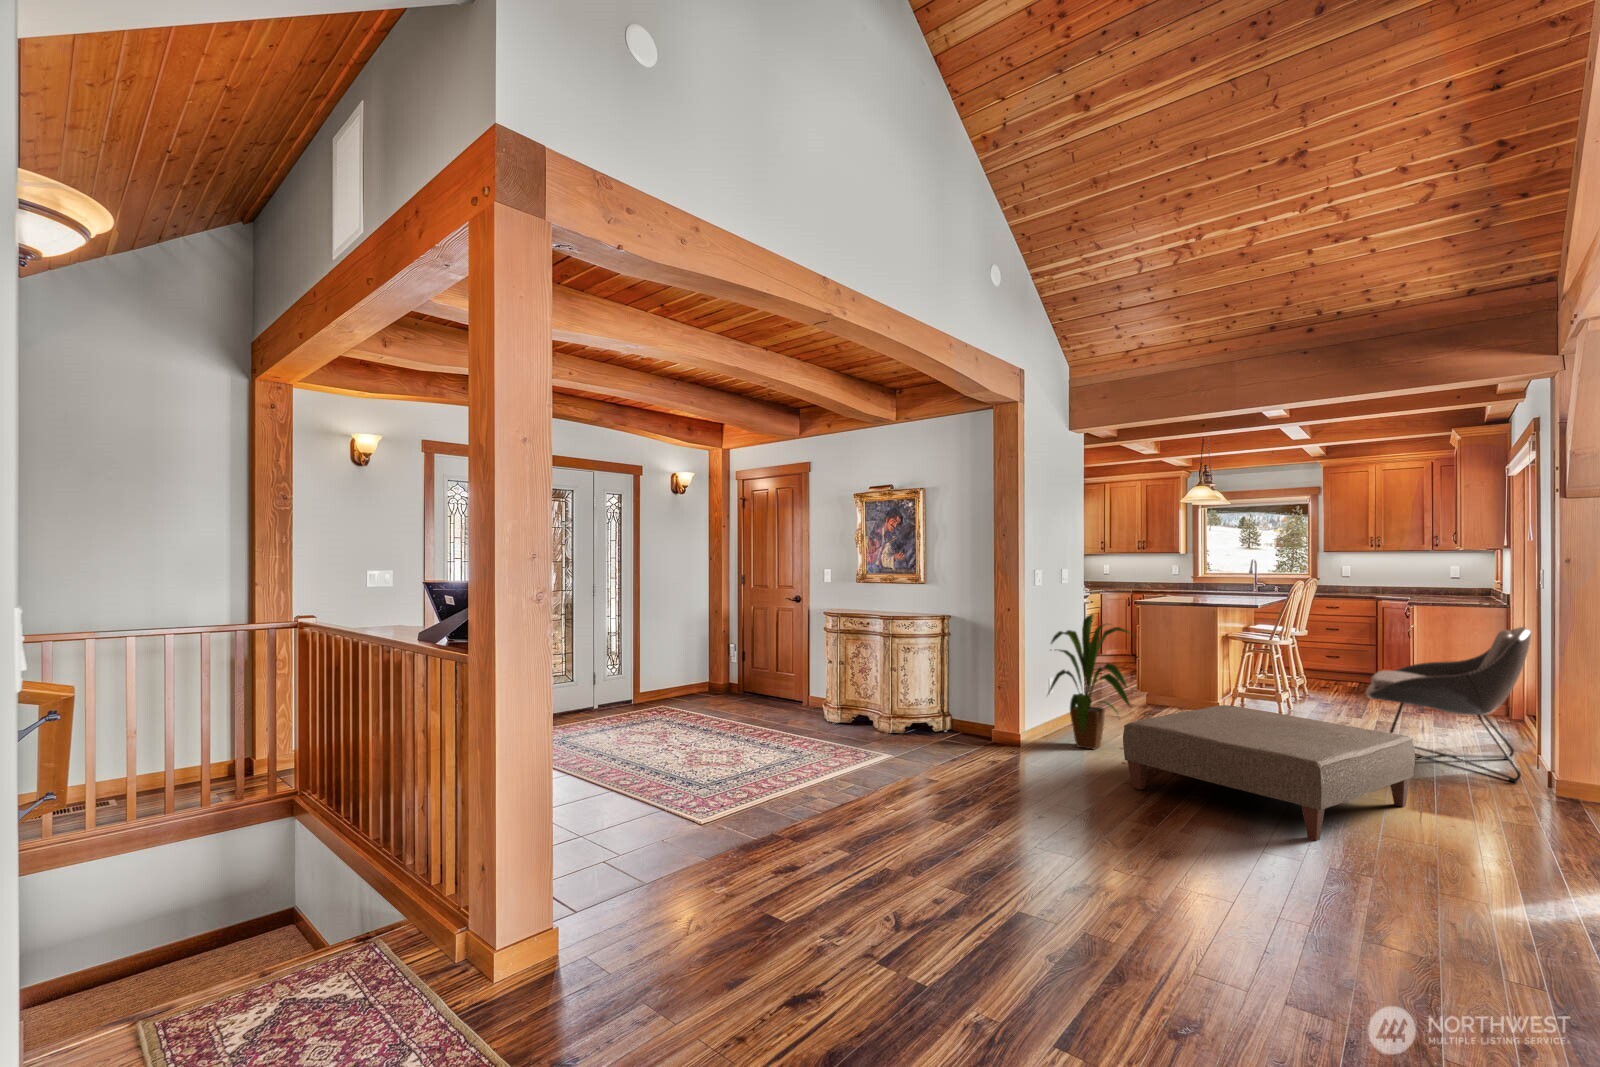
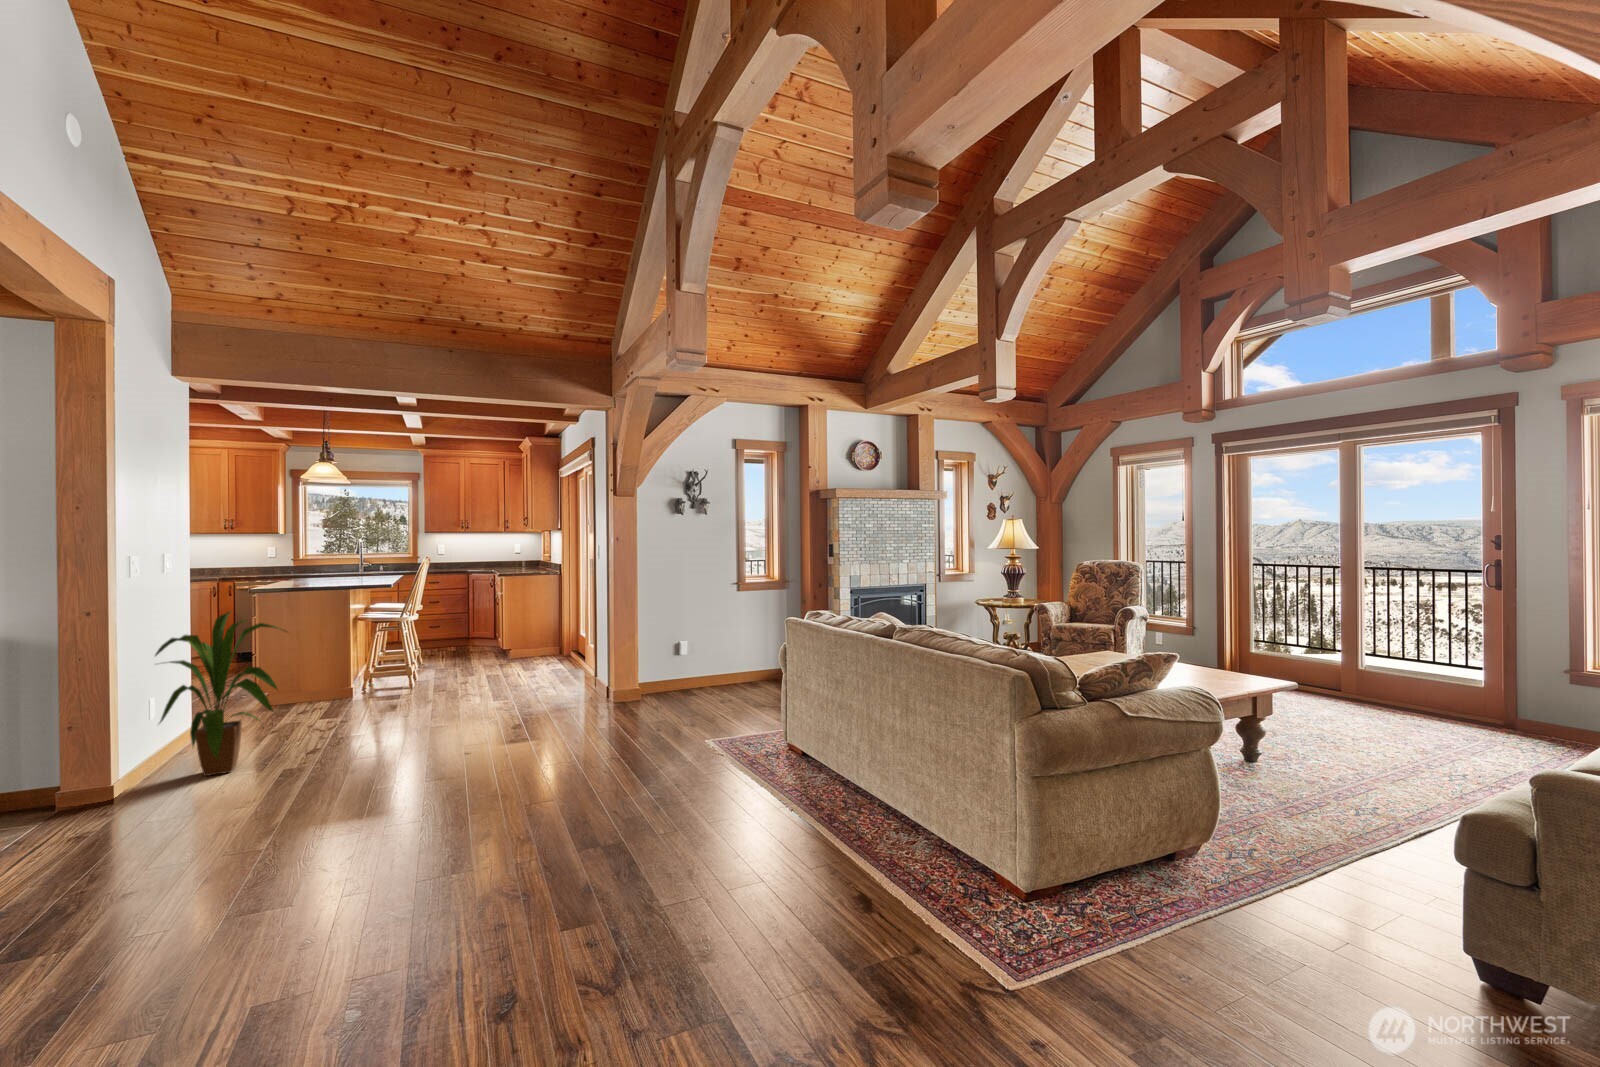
lounge chair: present [1366,627,1531,782] -> none [491,585,594,707]
ottoman: present [1123,705,1415,841] -> none [294,679,547,799]

